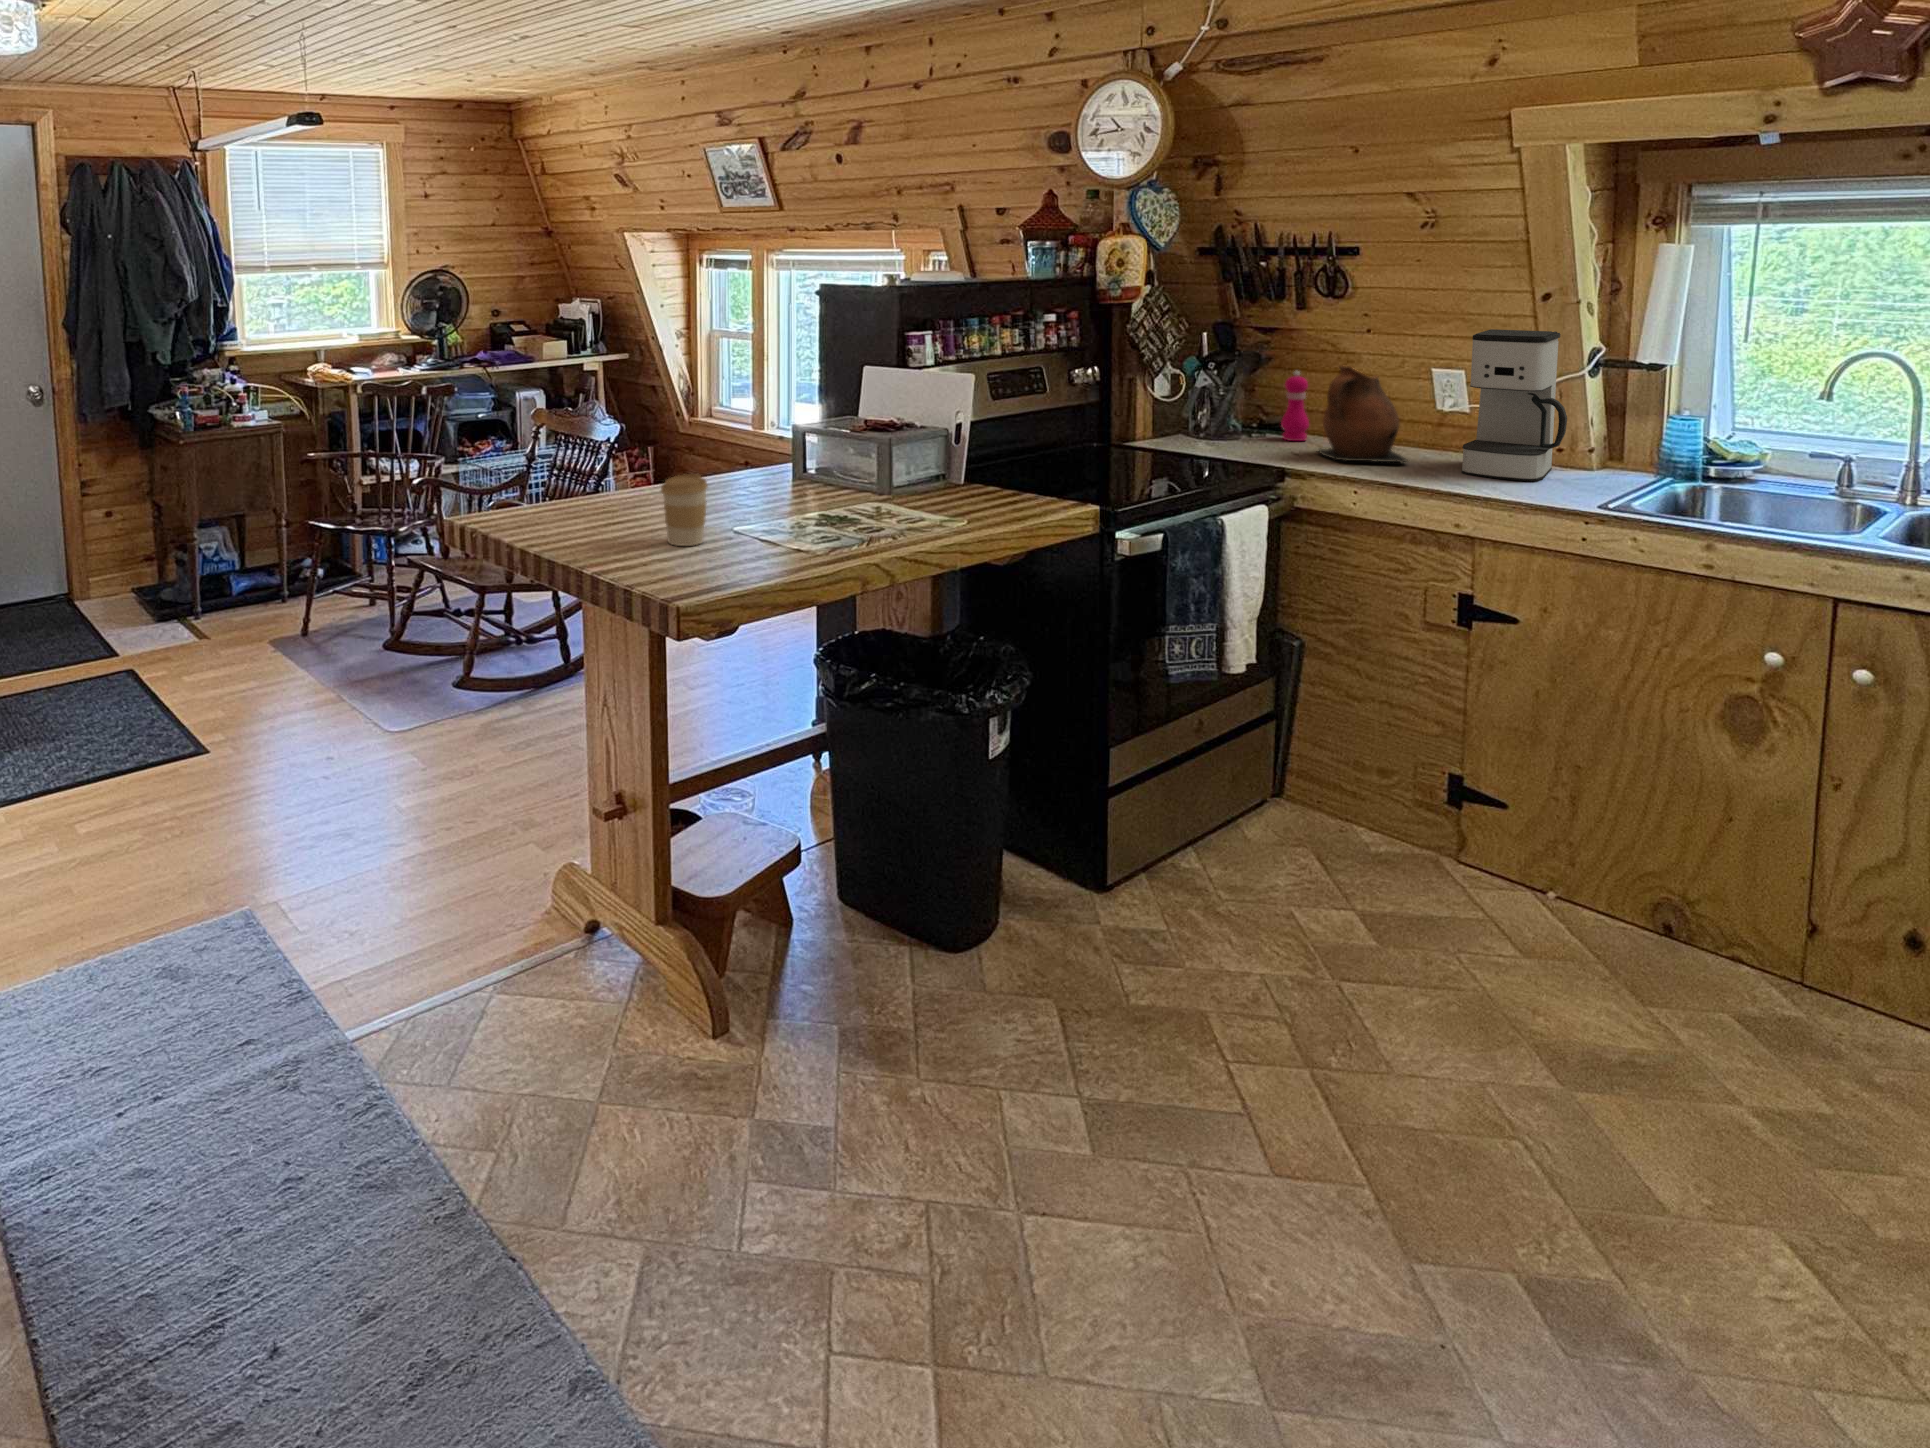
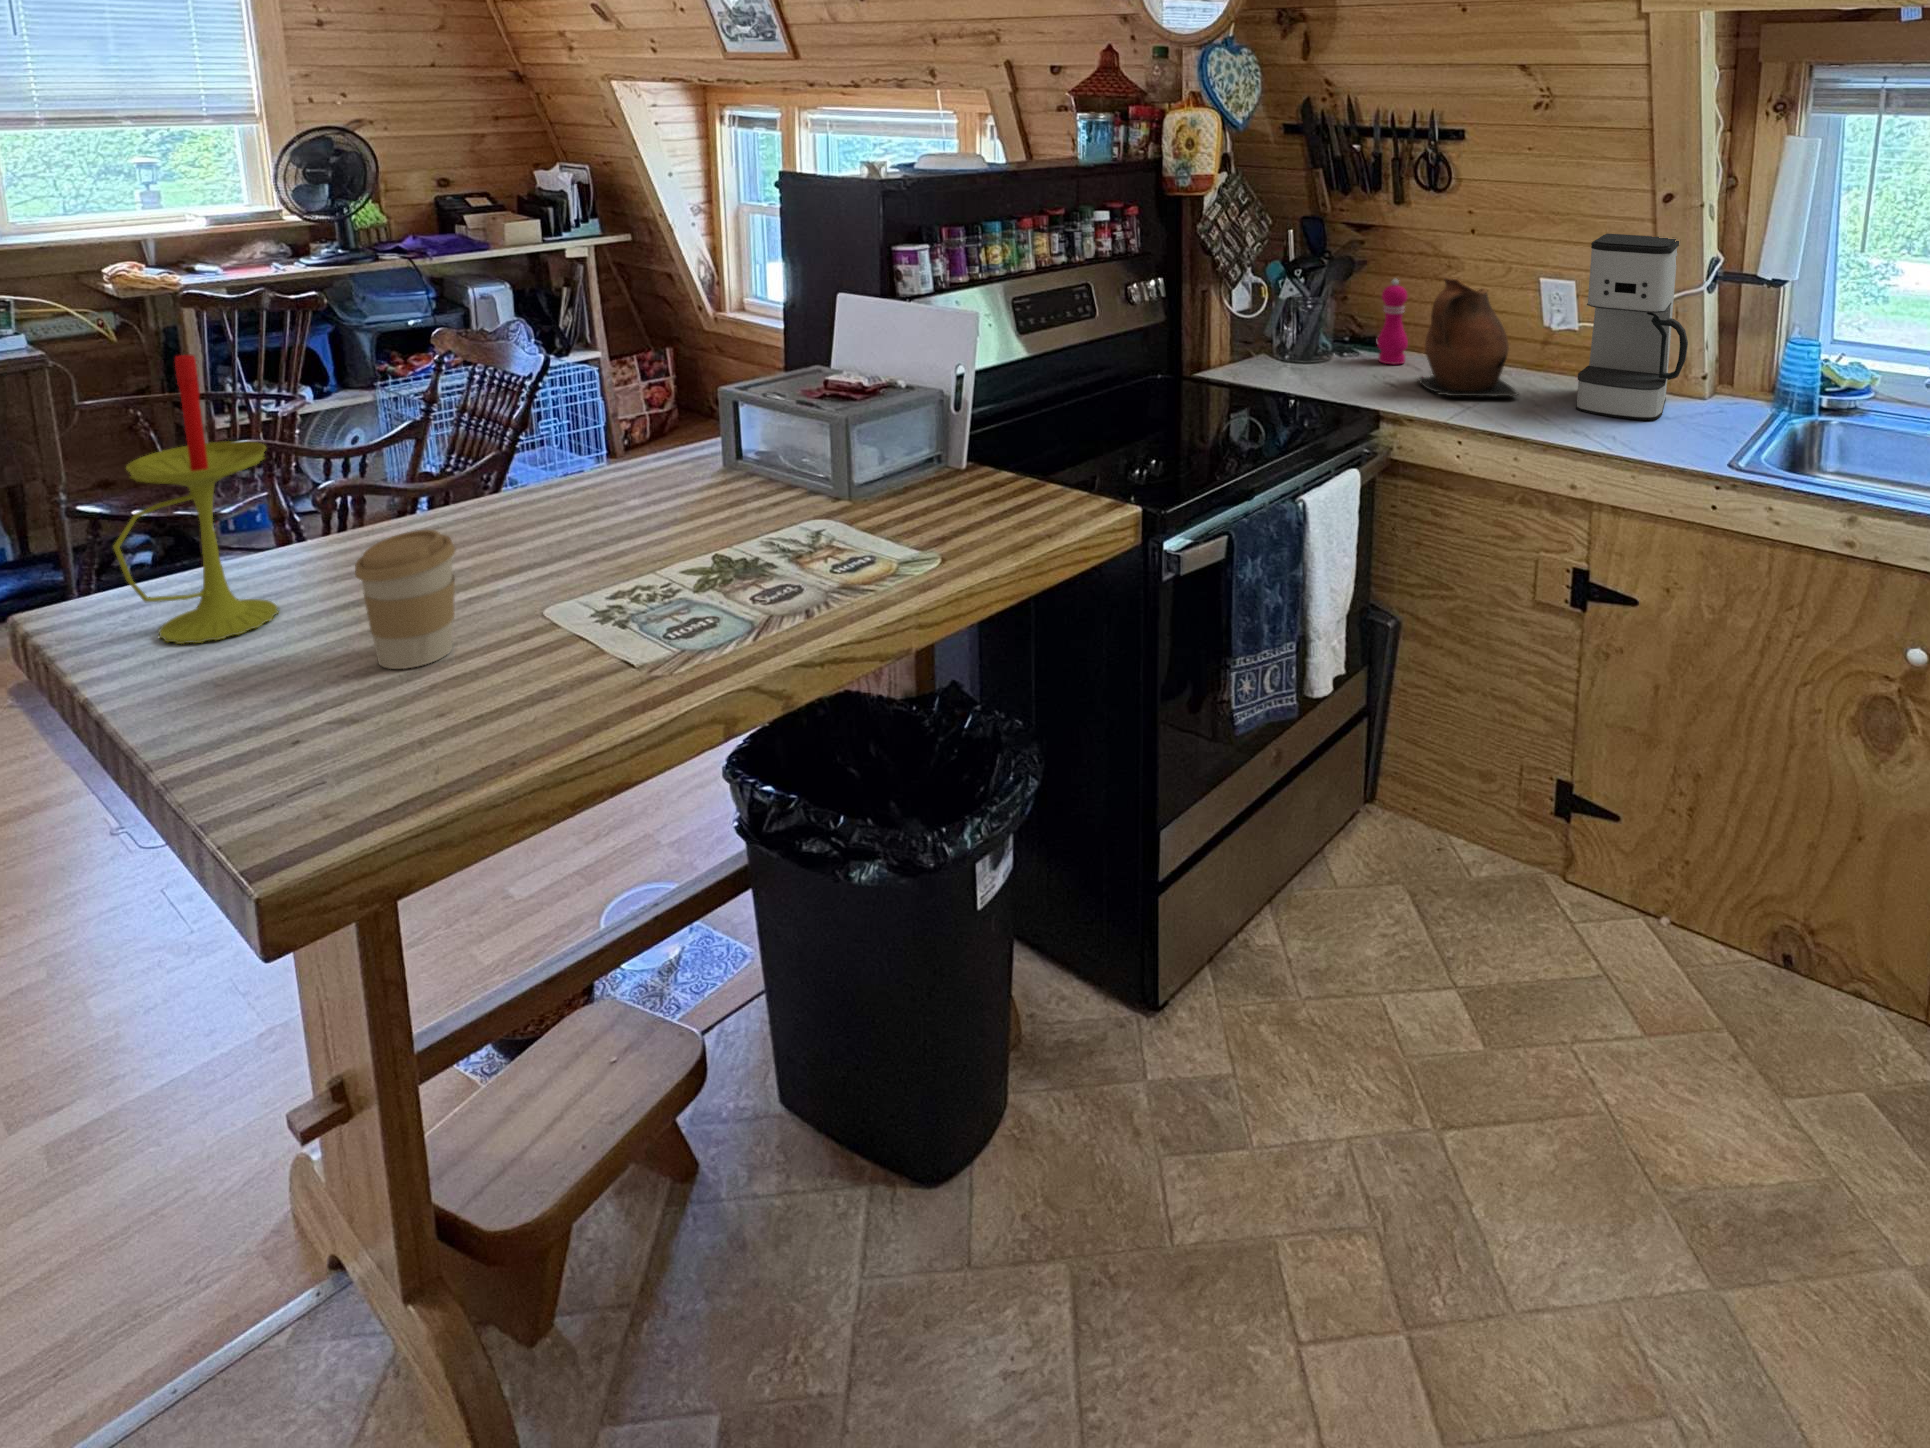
candle: none [539,374,600,532] -> present [113,355,278,644]

